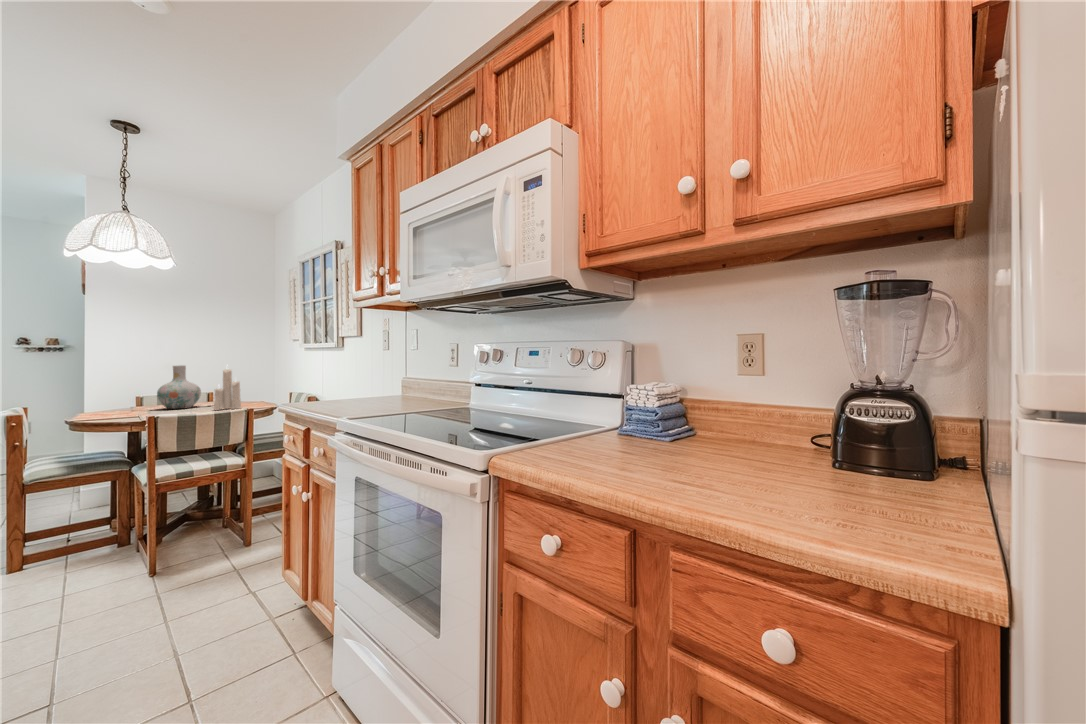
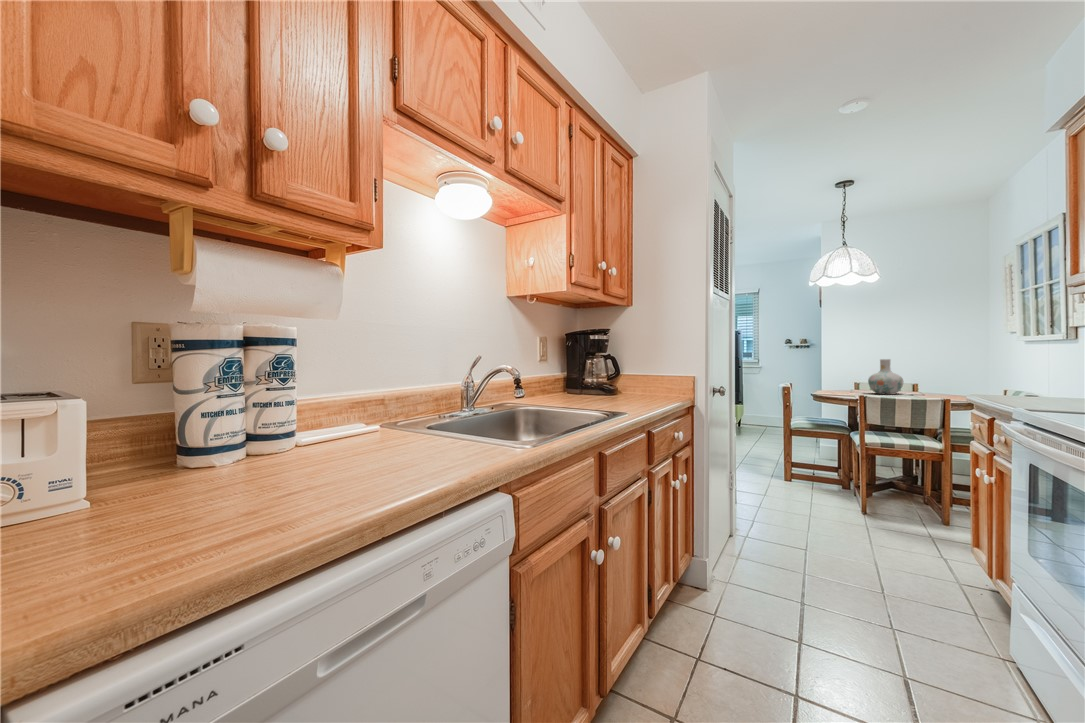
candle: present [214,369,241,410] -> none [913,356,940,399]

